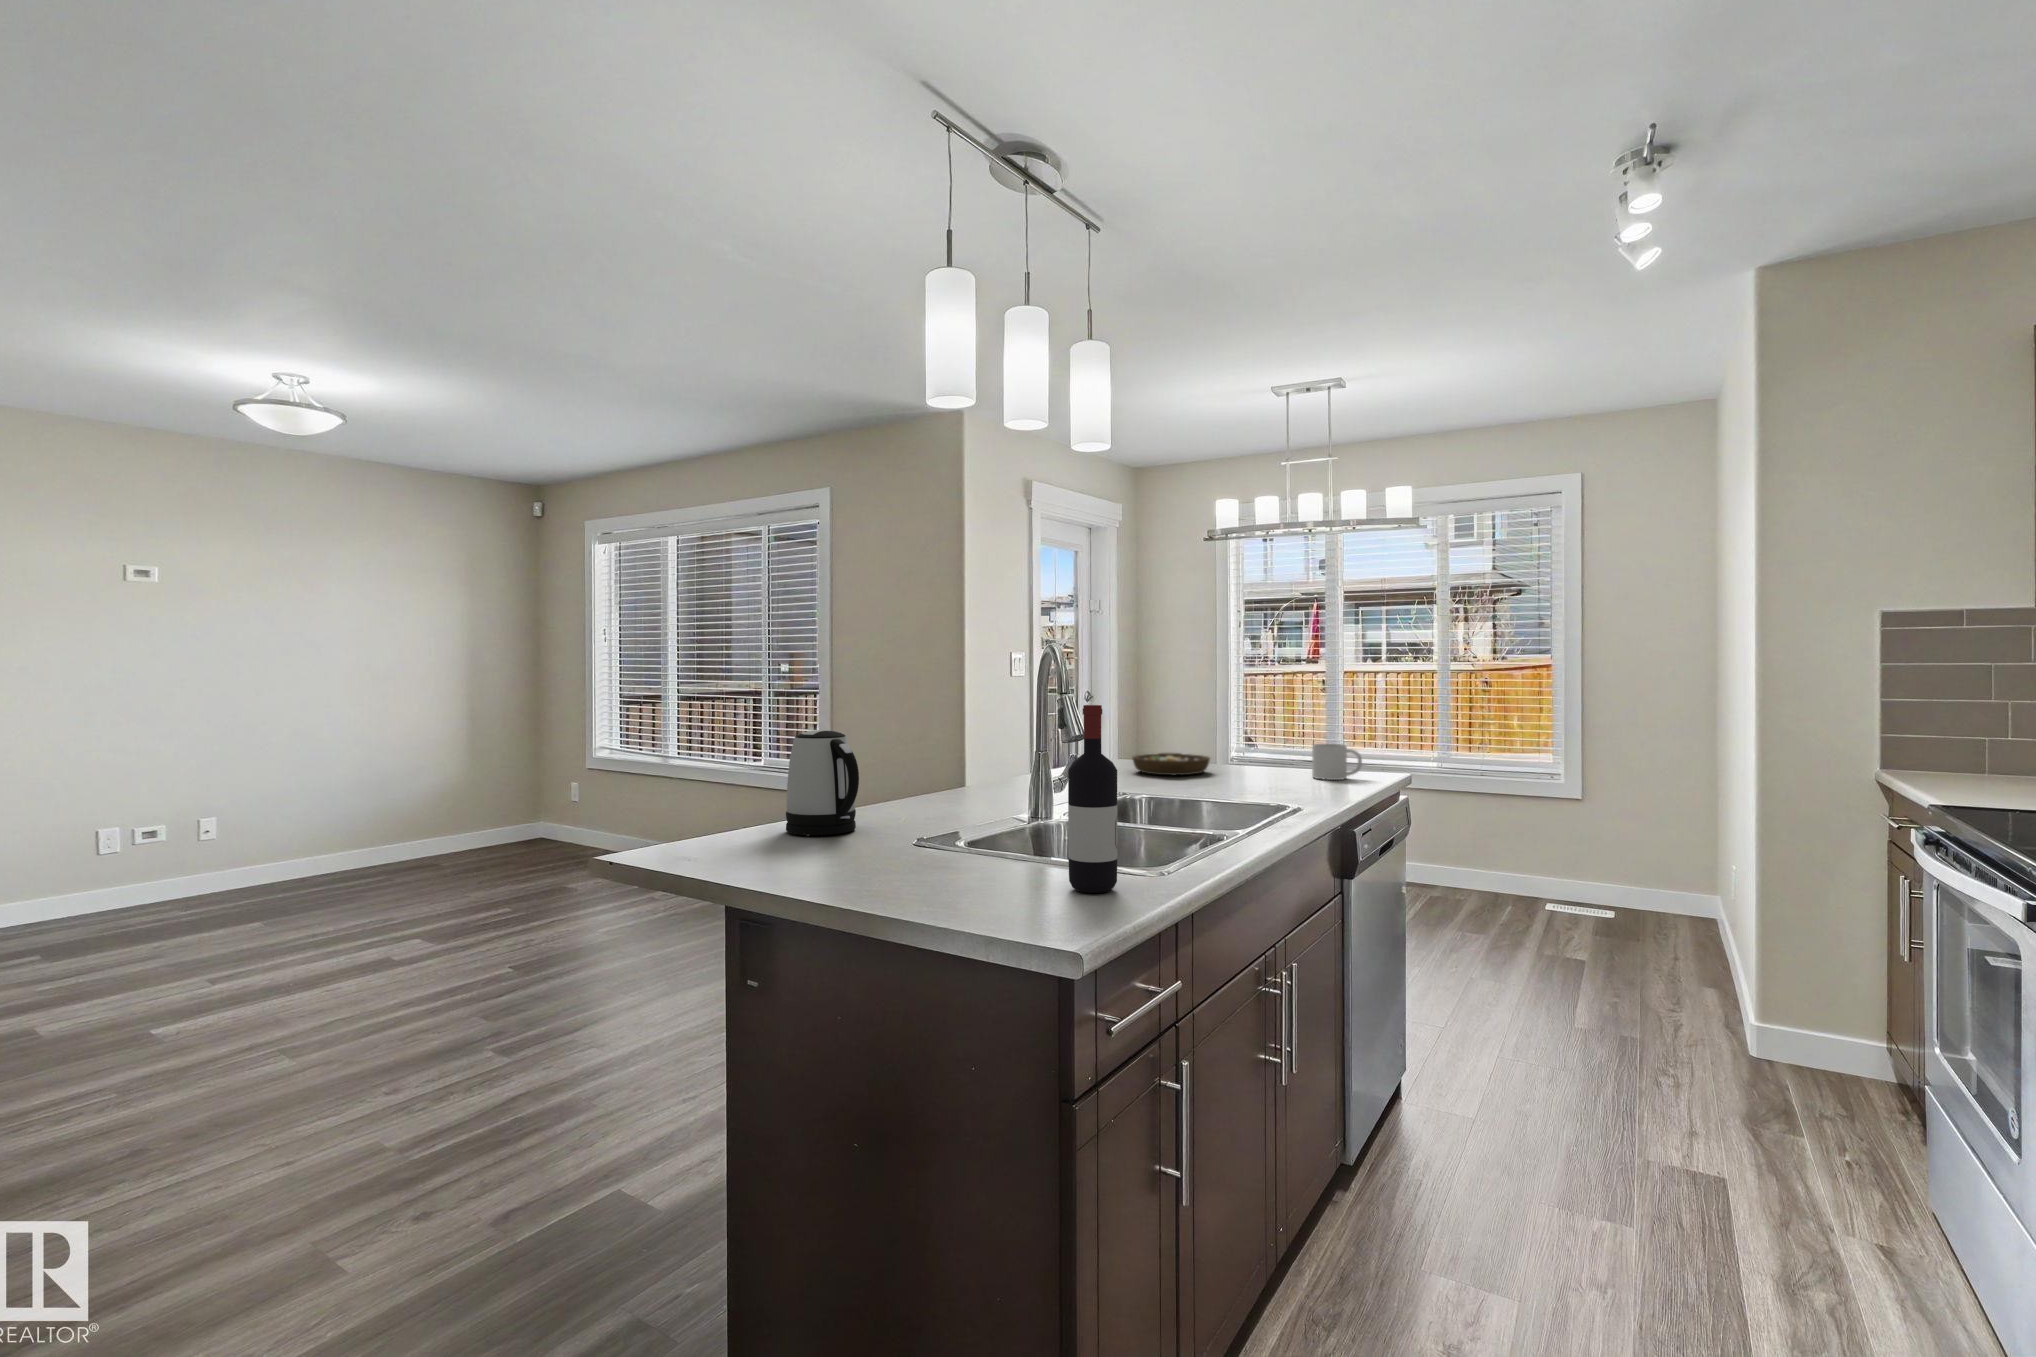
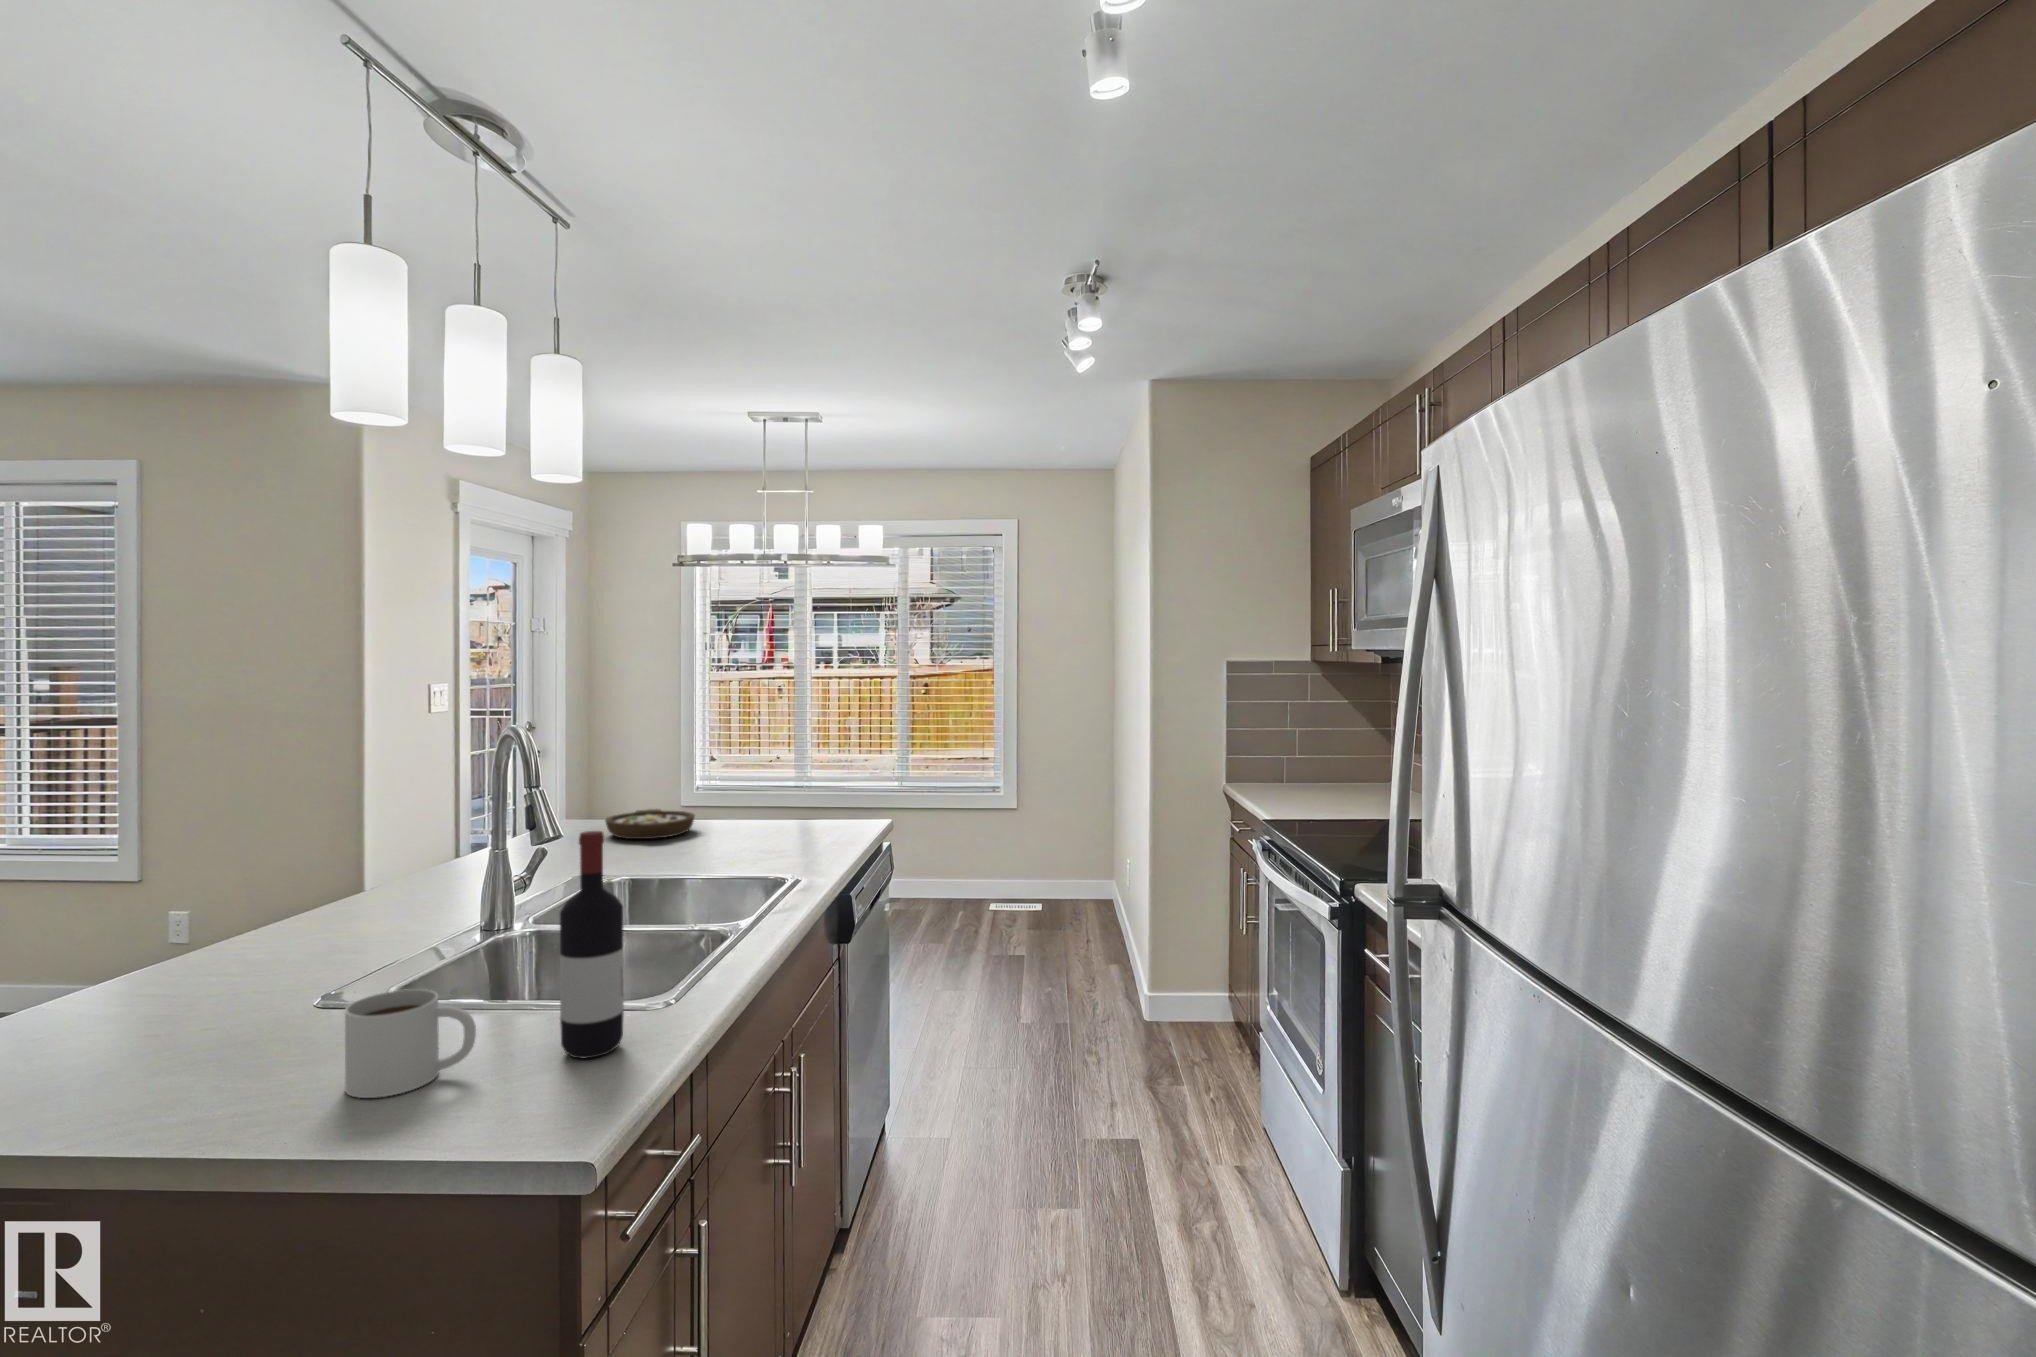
kettle: present [786,730,859,836] -> none [90,857,226,1014]
mug: present [1312,744,1362,780] -> present [345,989,476,1098]

